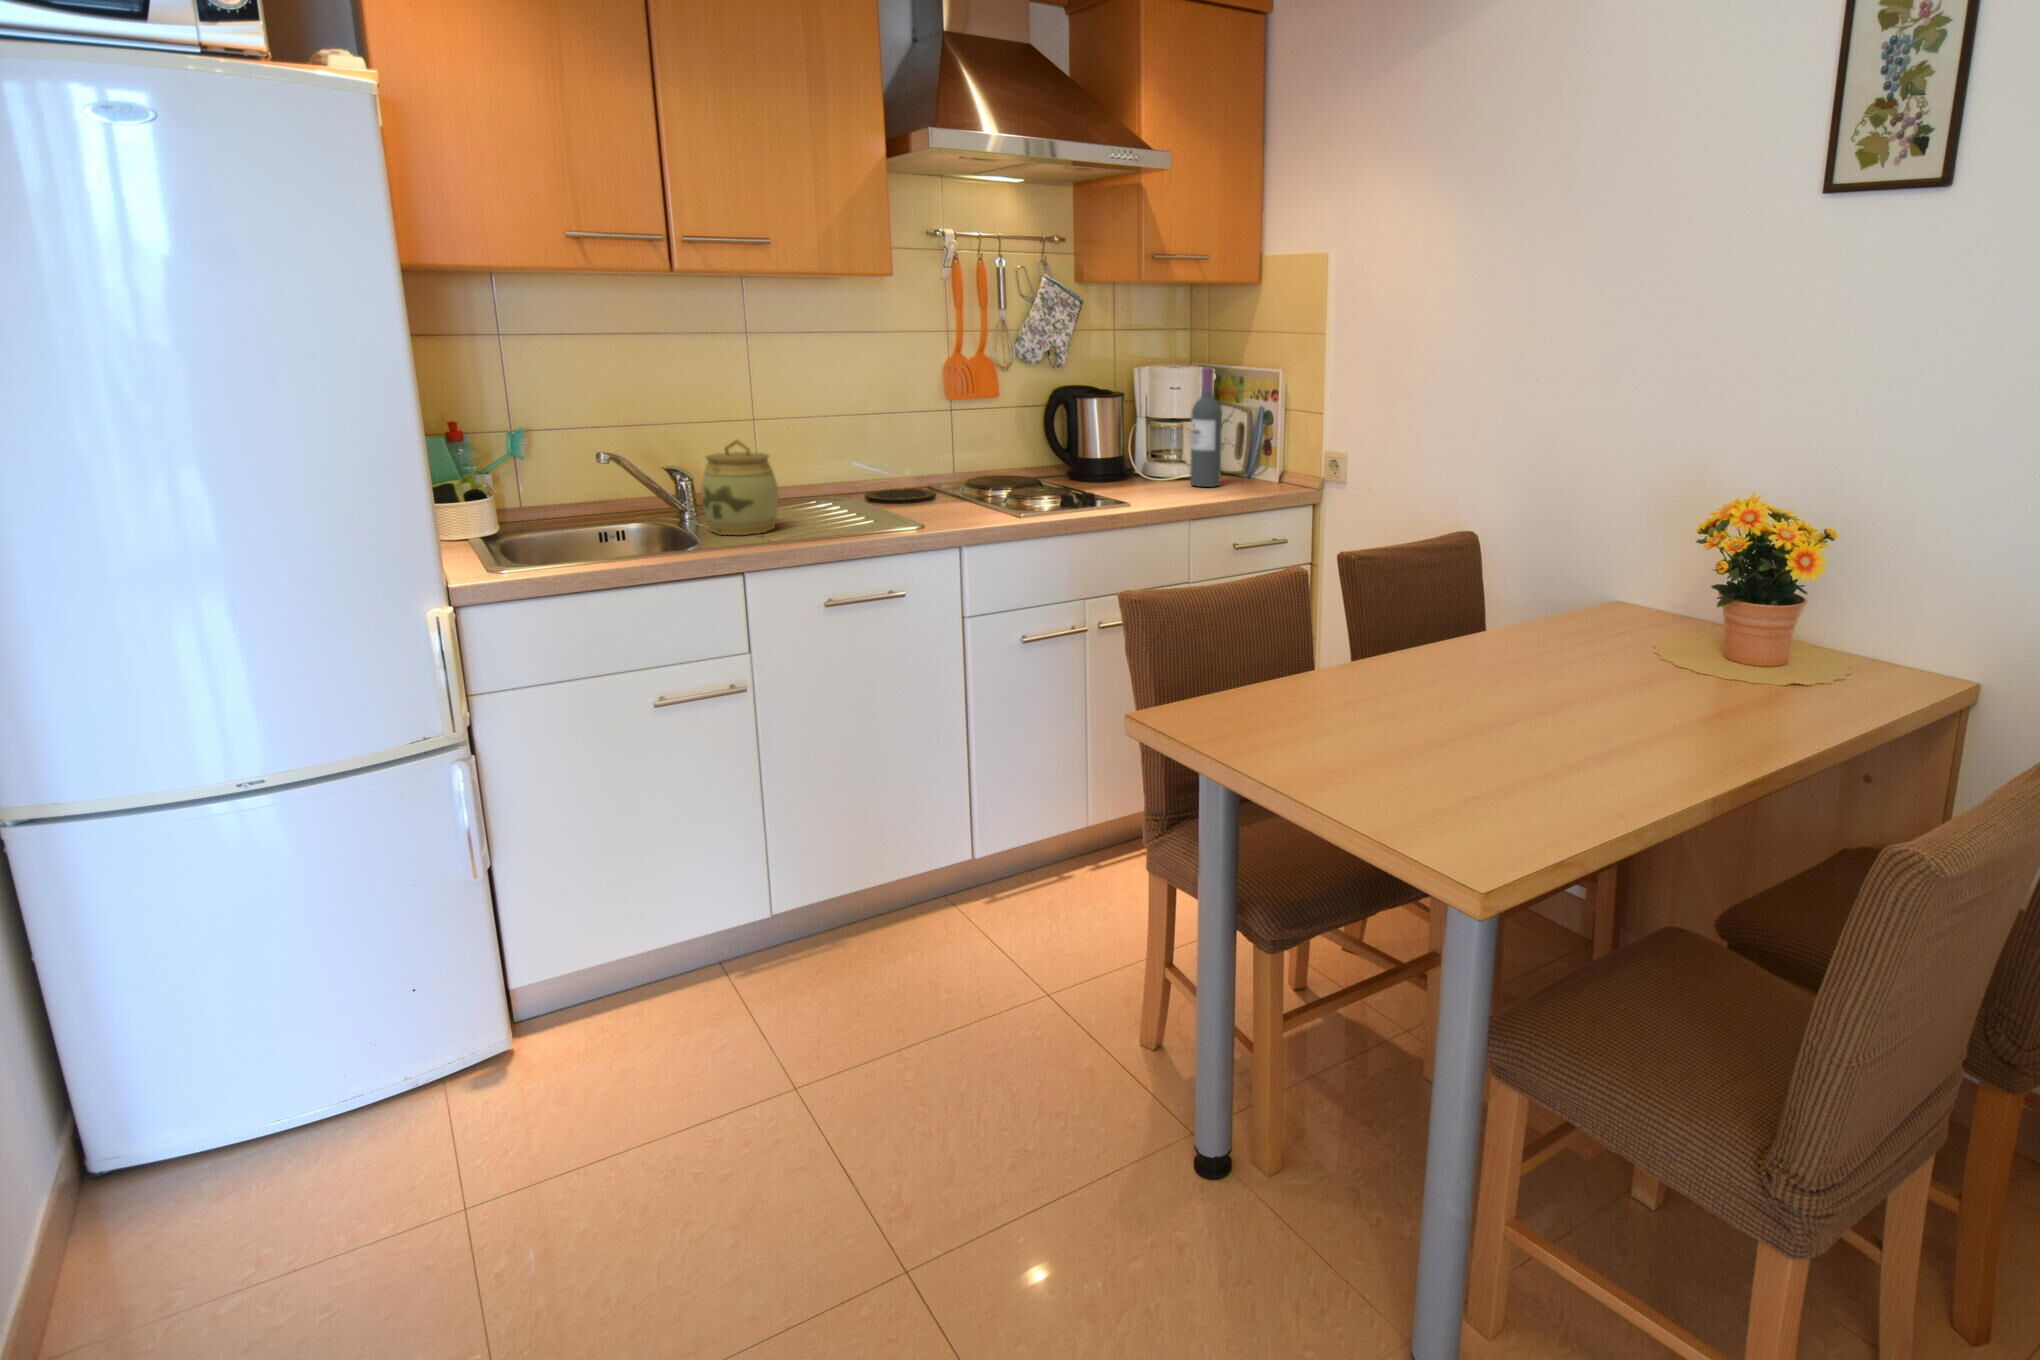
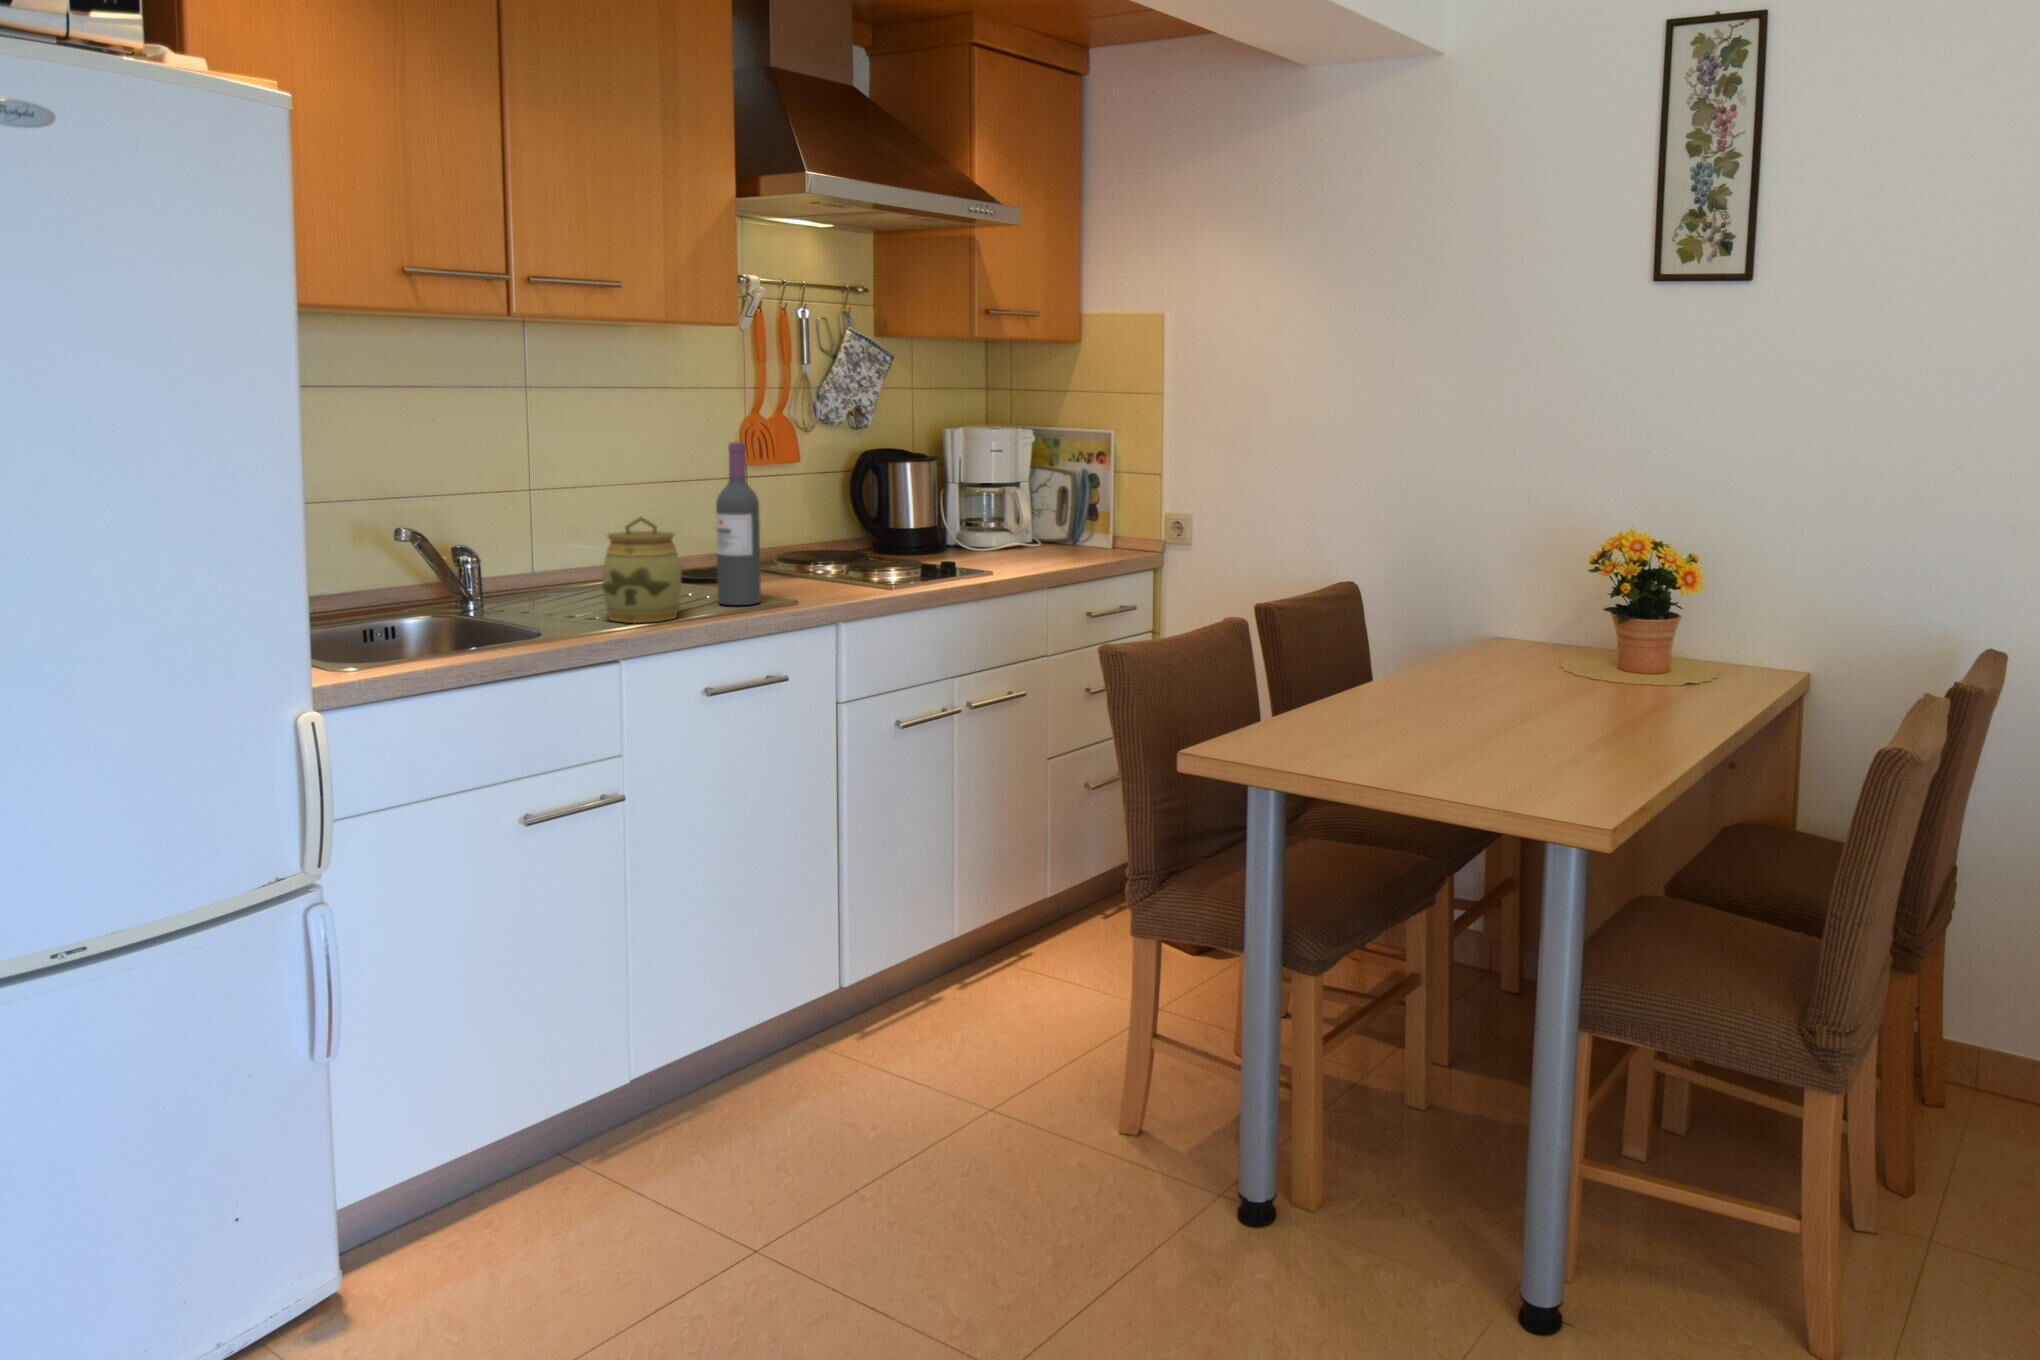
wine bottle: present [1190,367,1222,487] -> present [716,442,761,605]

